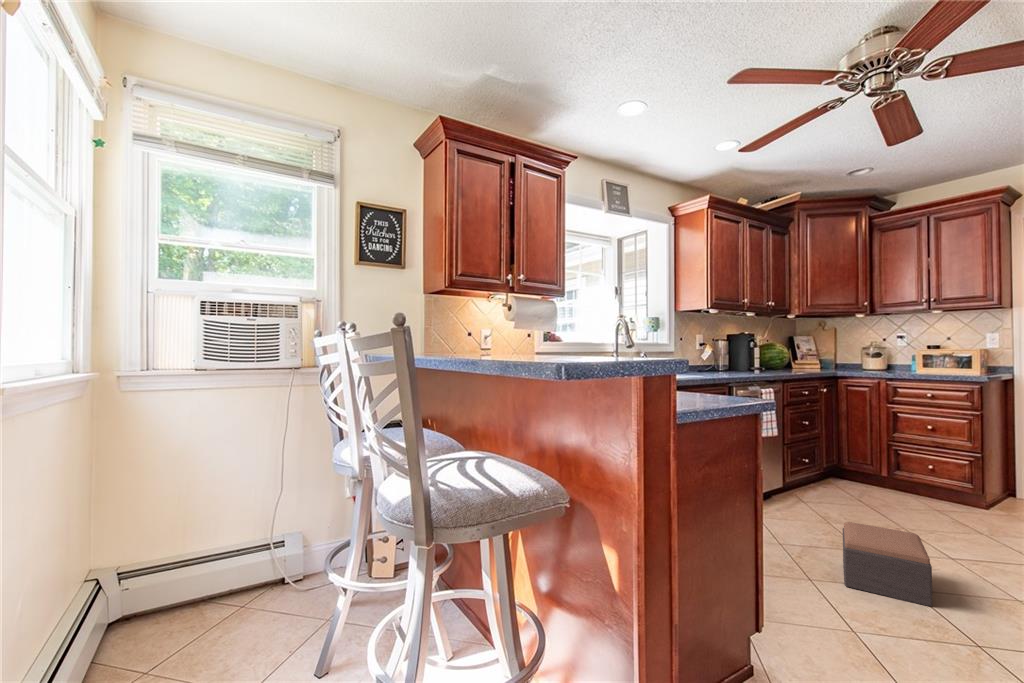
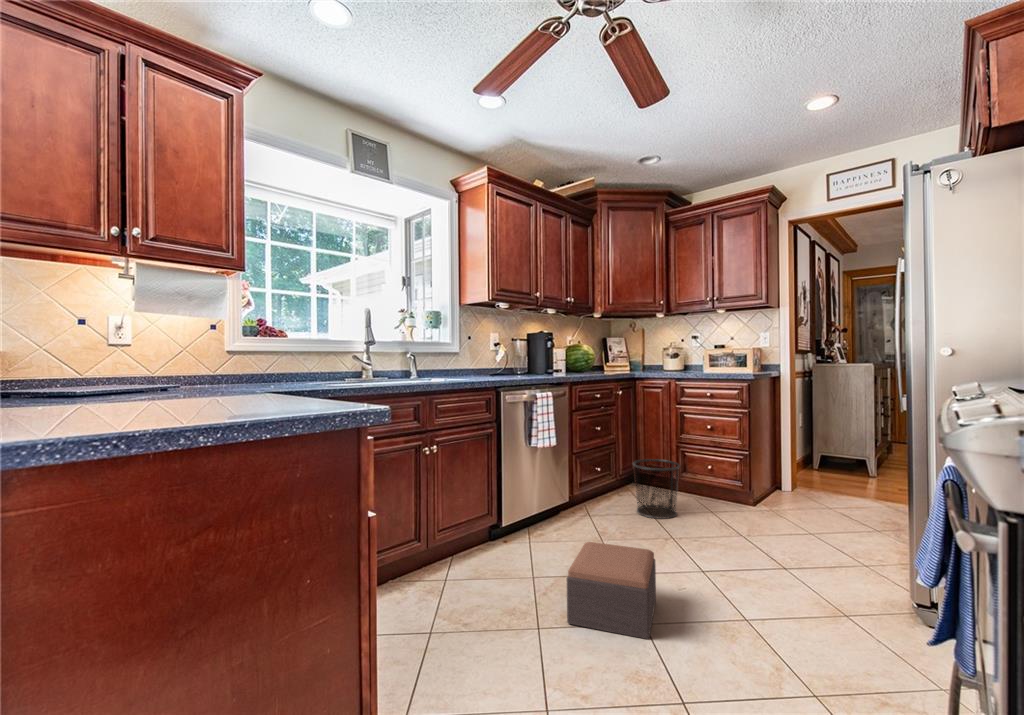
waste bin: none [849,454,904,511] -> present [633,459,680,519]

